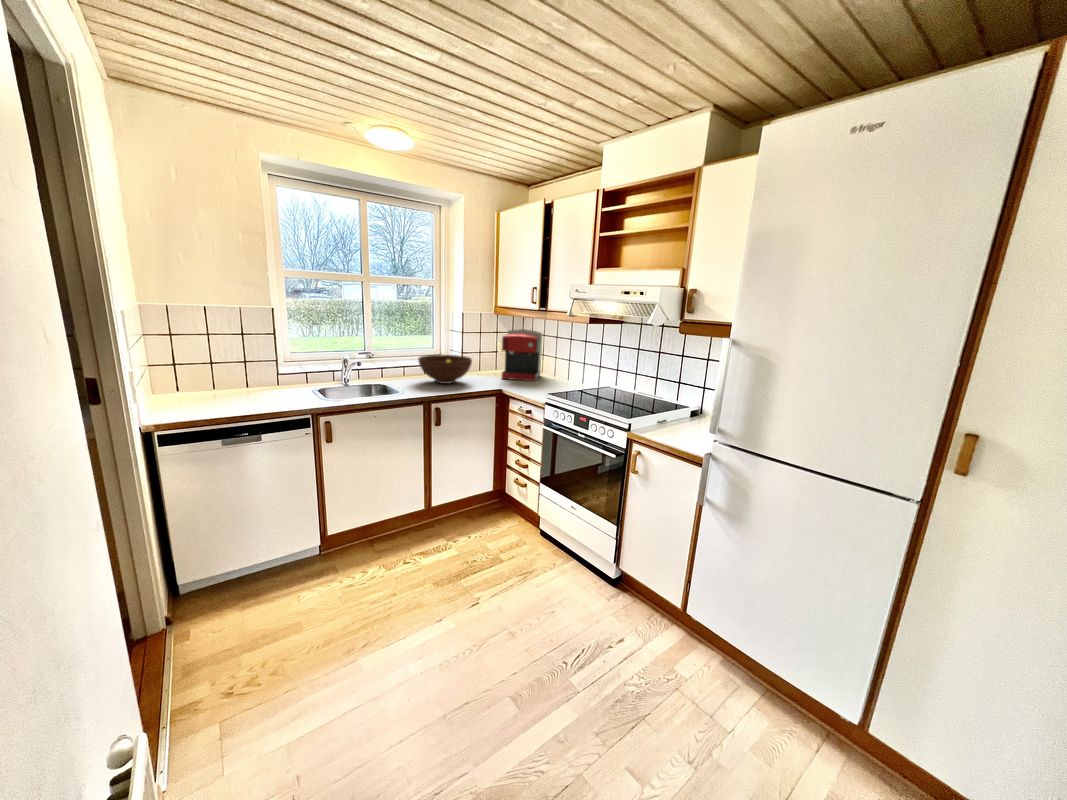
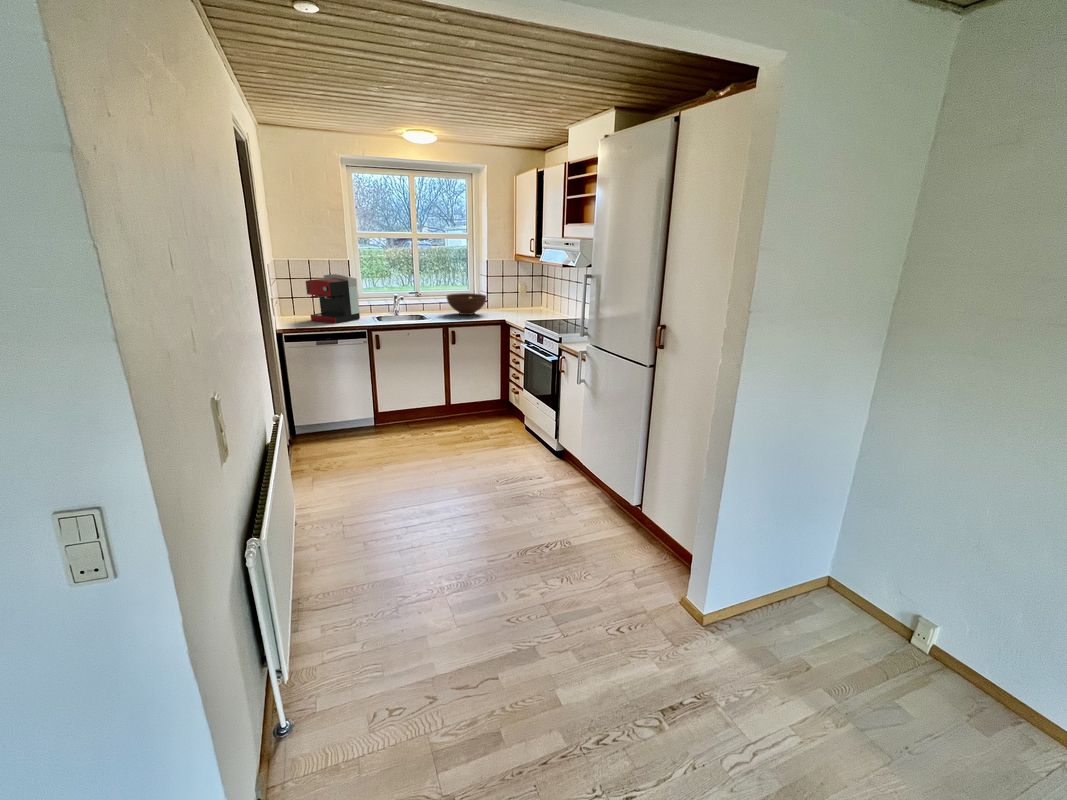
coffee maker: present [501,329,543,381] -> present [306,274,360,323]

